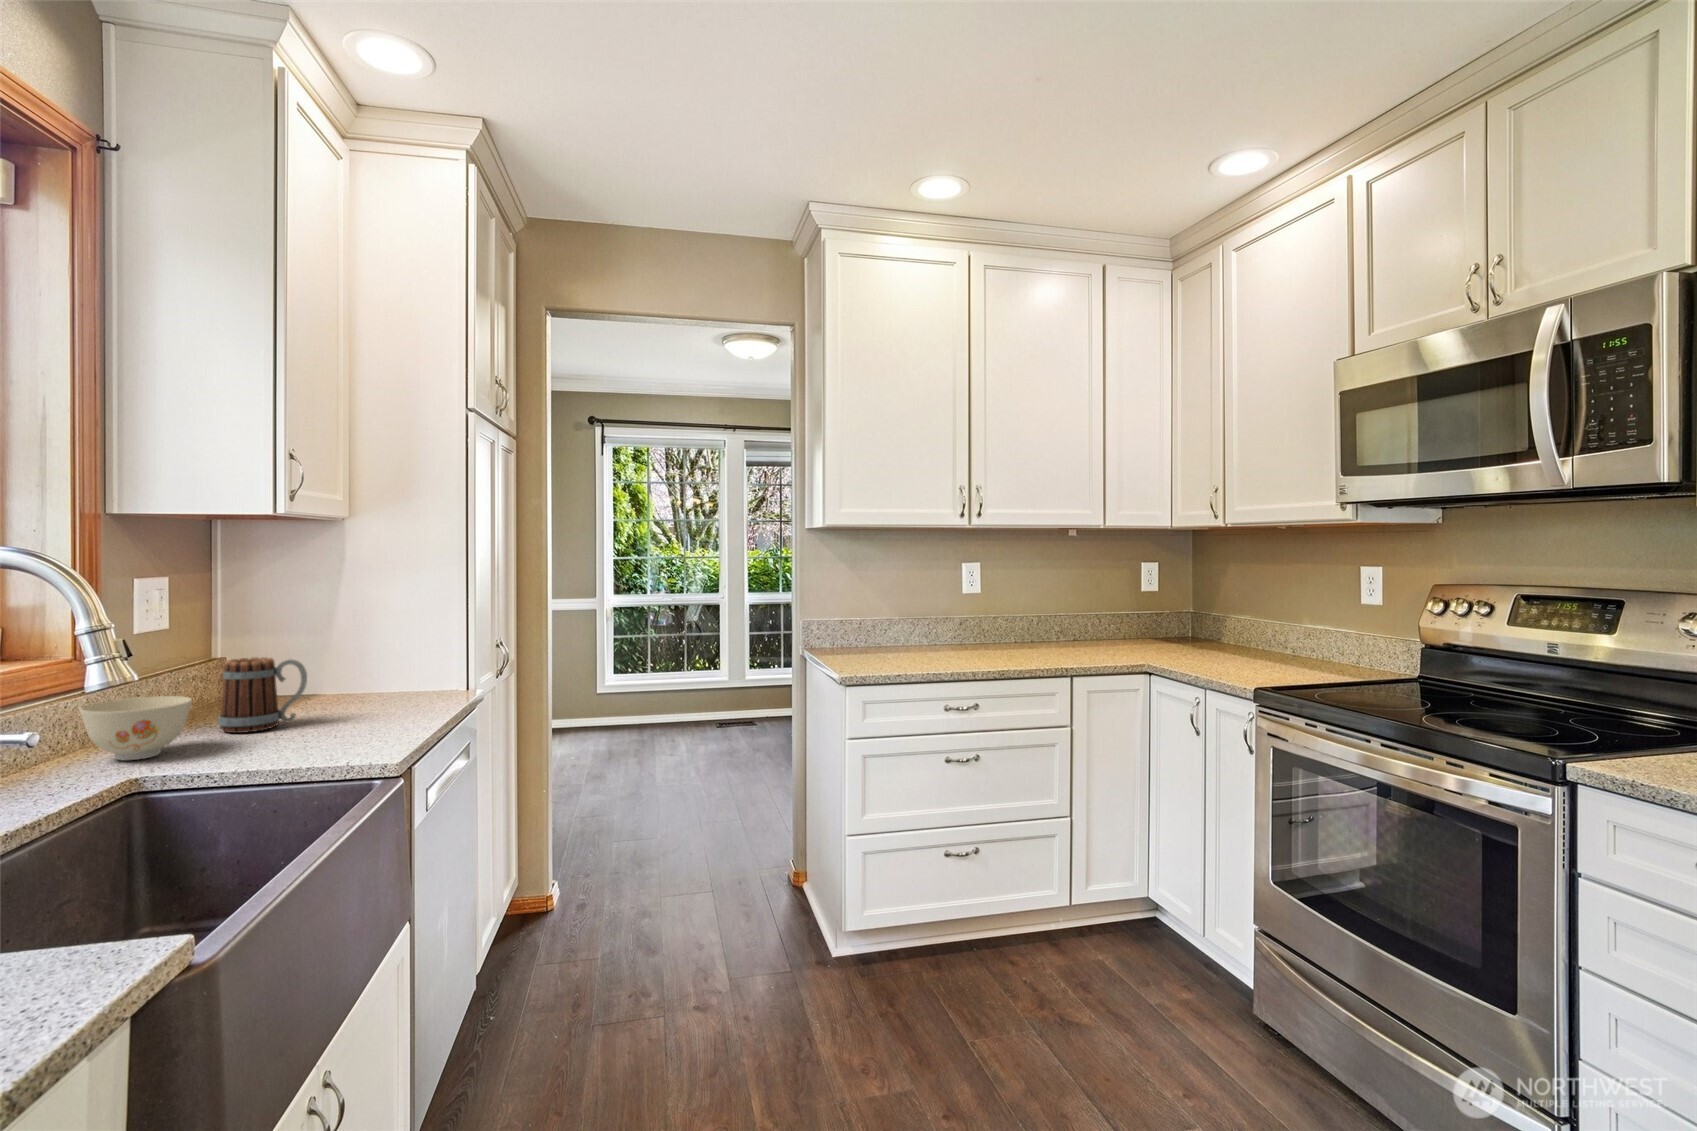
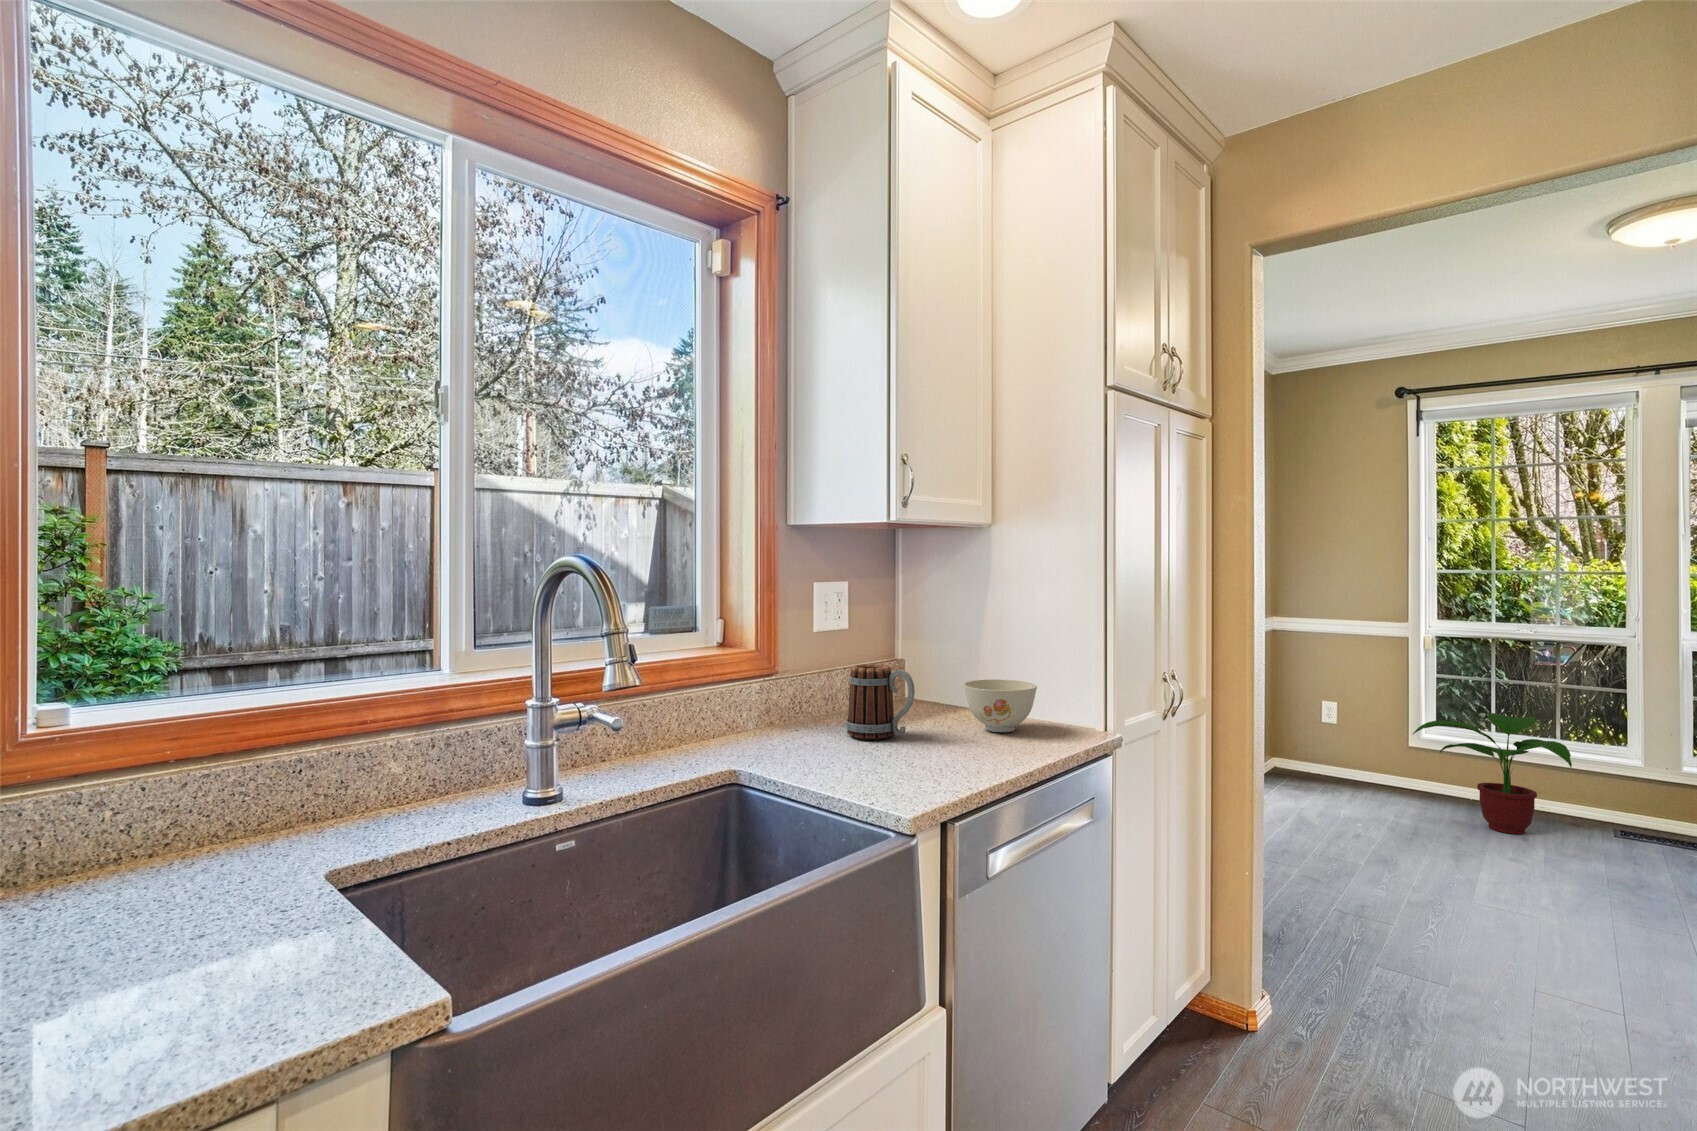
potted plant: none [601,661,694,744] -> present [1413,713,1572,834]
bowl: present [80,696,192,760] -> present [964,679,1037,732]

